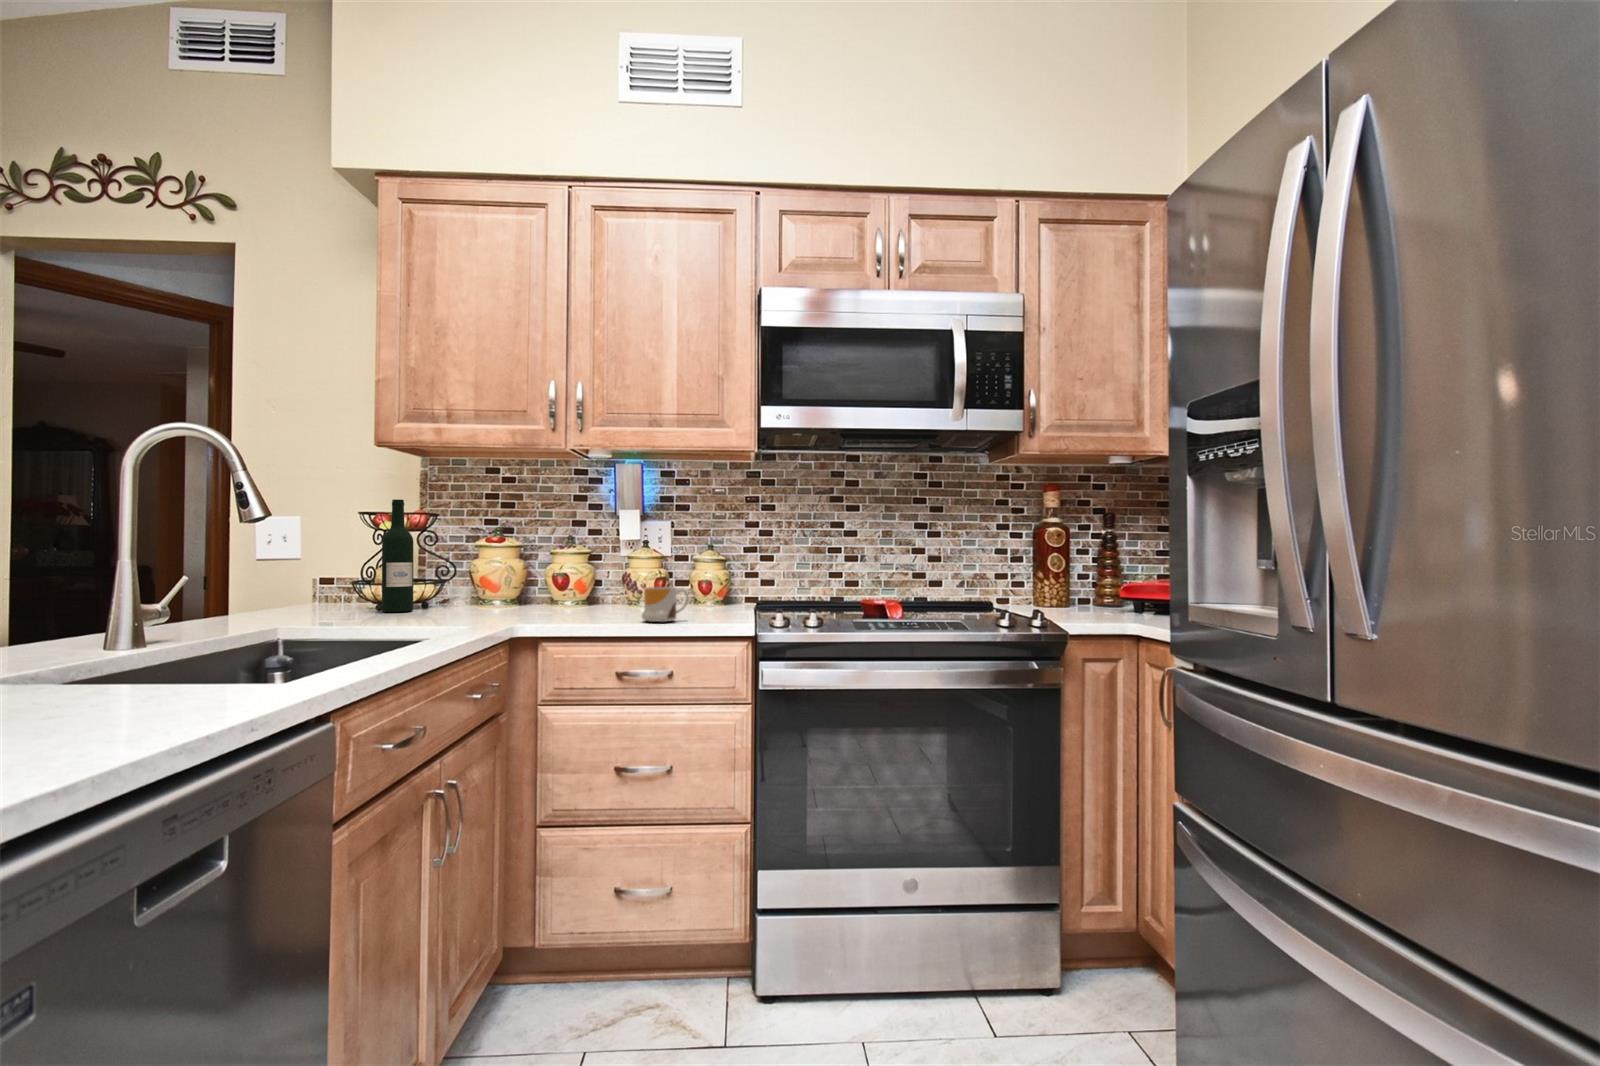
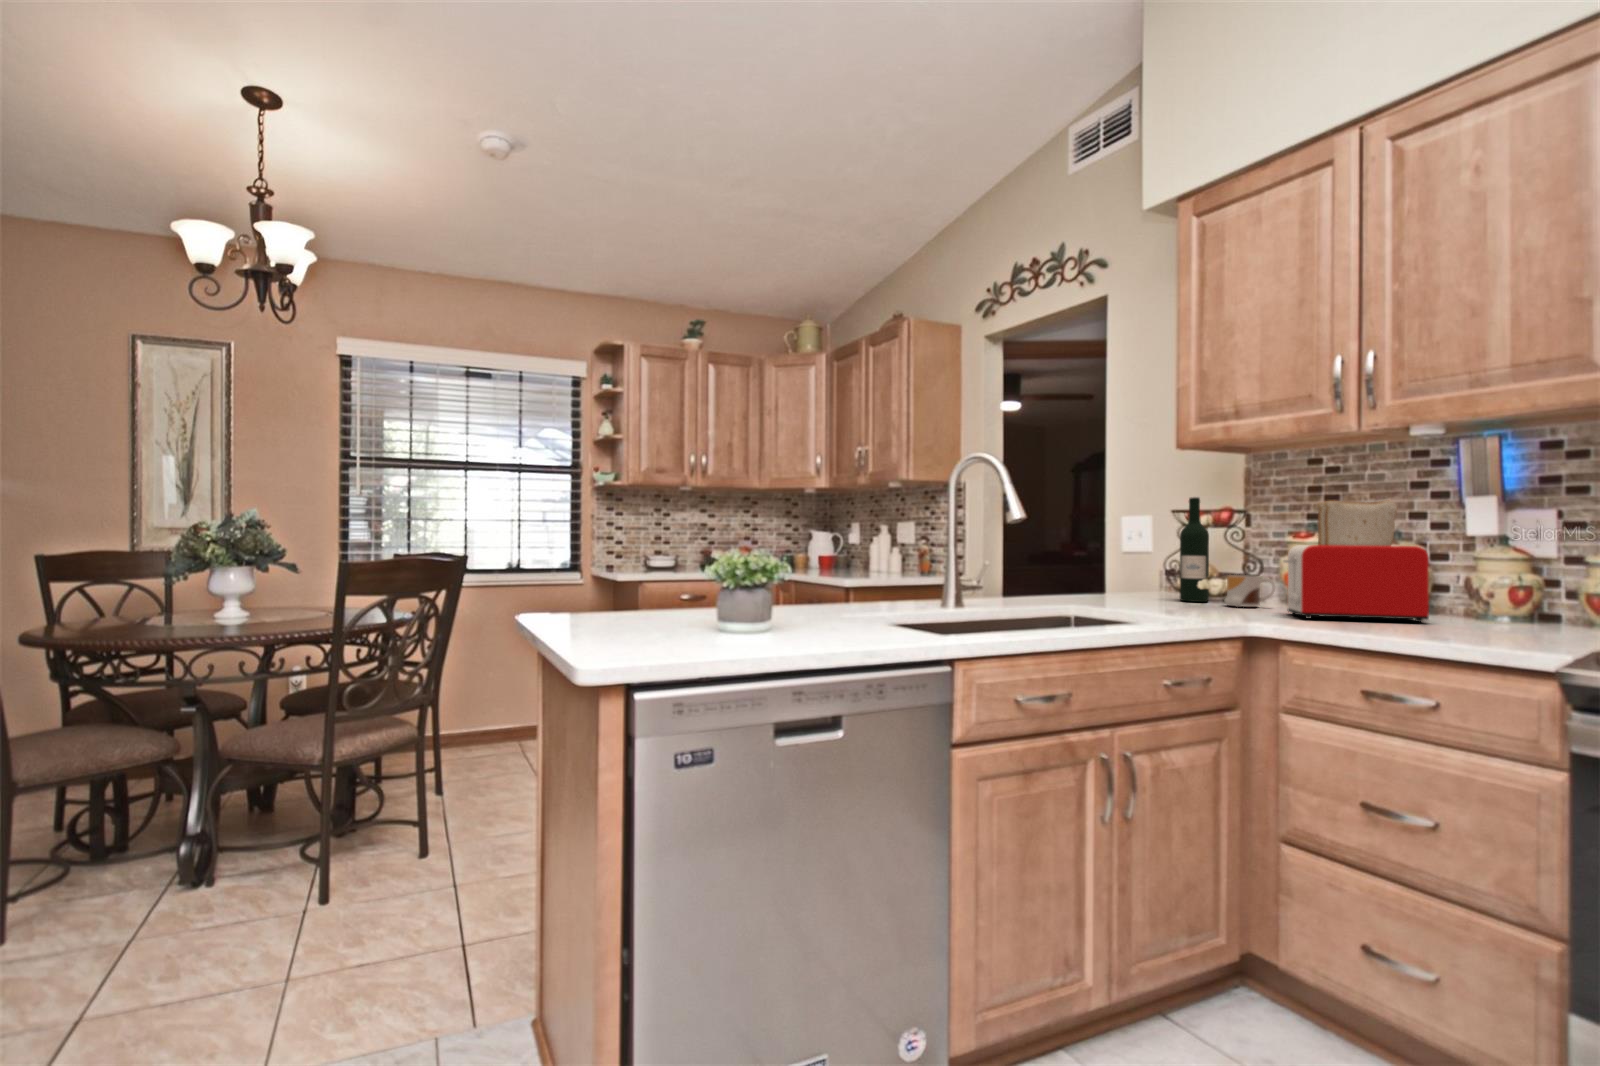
toaster: none [512,508,619,617] -> present [1284,500,1429,622]
mug: present [642,587,689,622] -> present [1224,575,1275,607]

